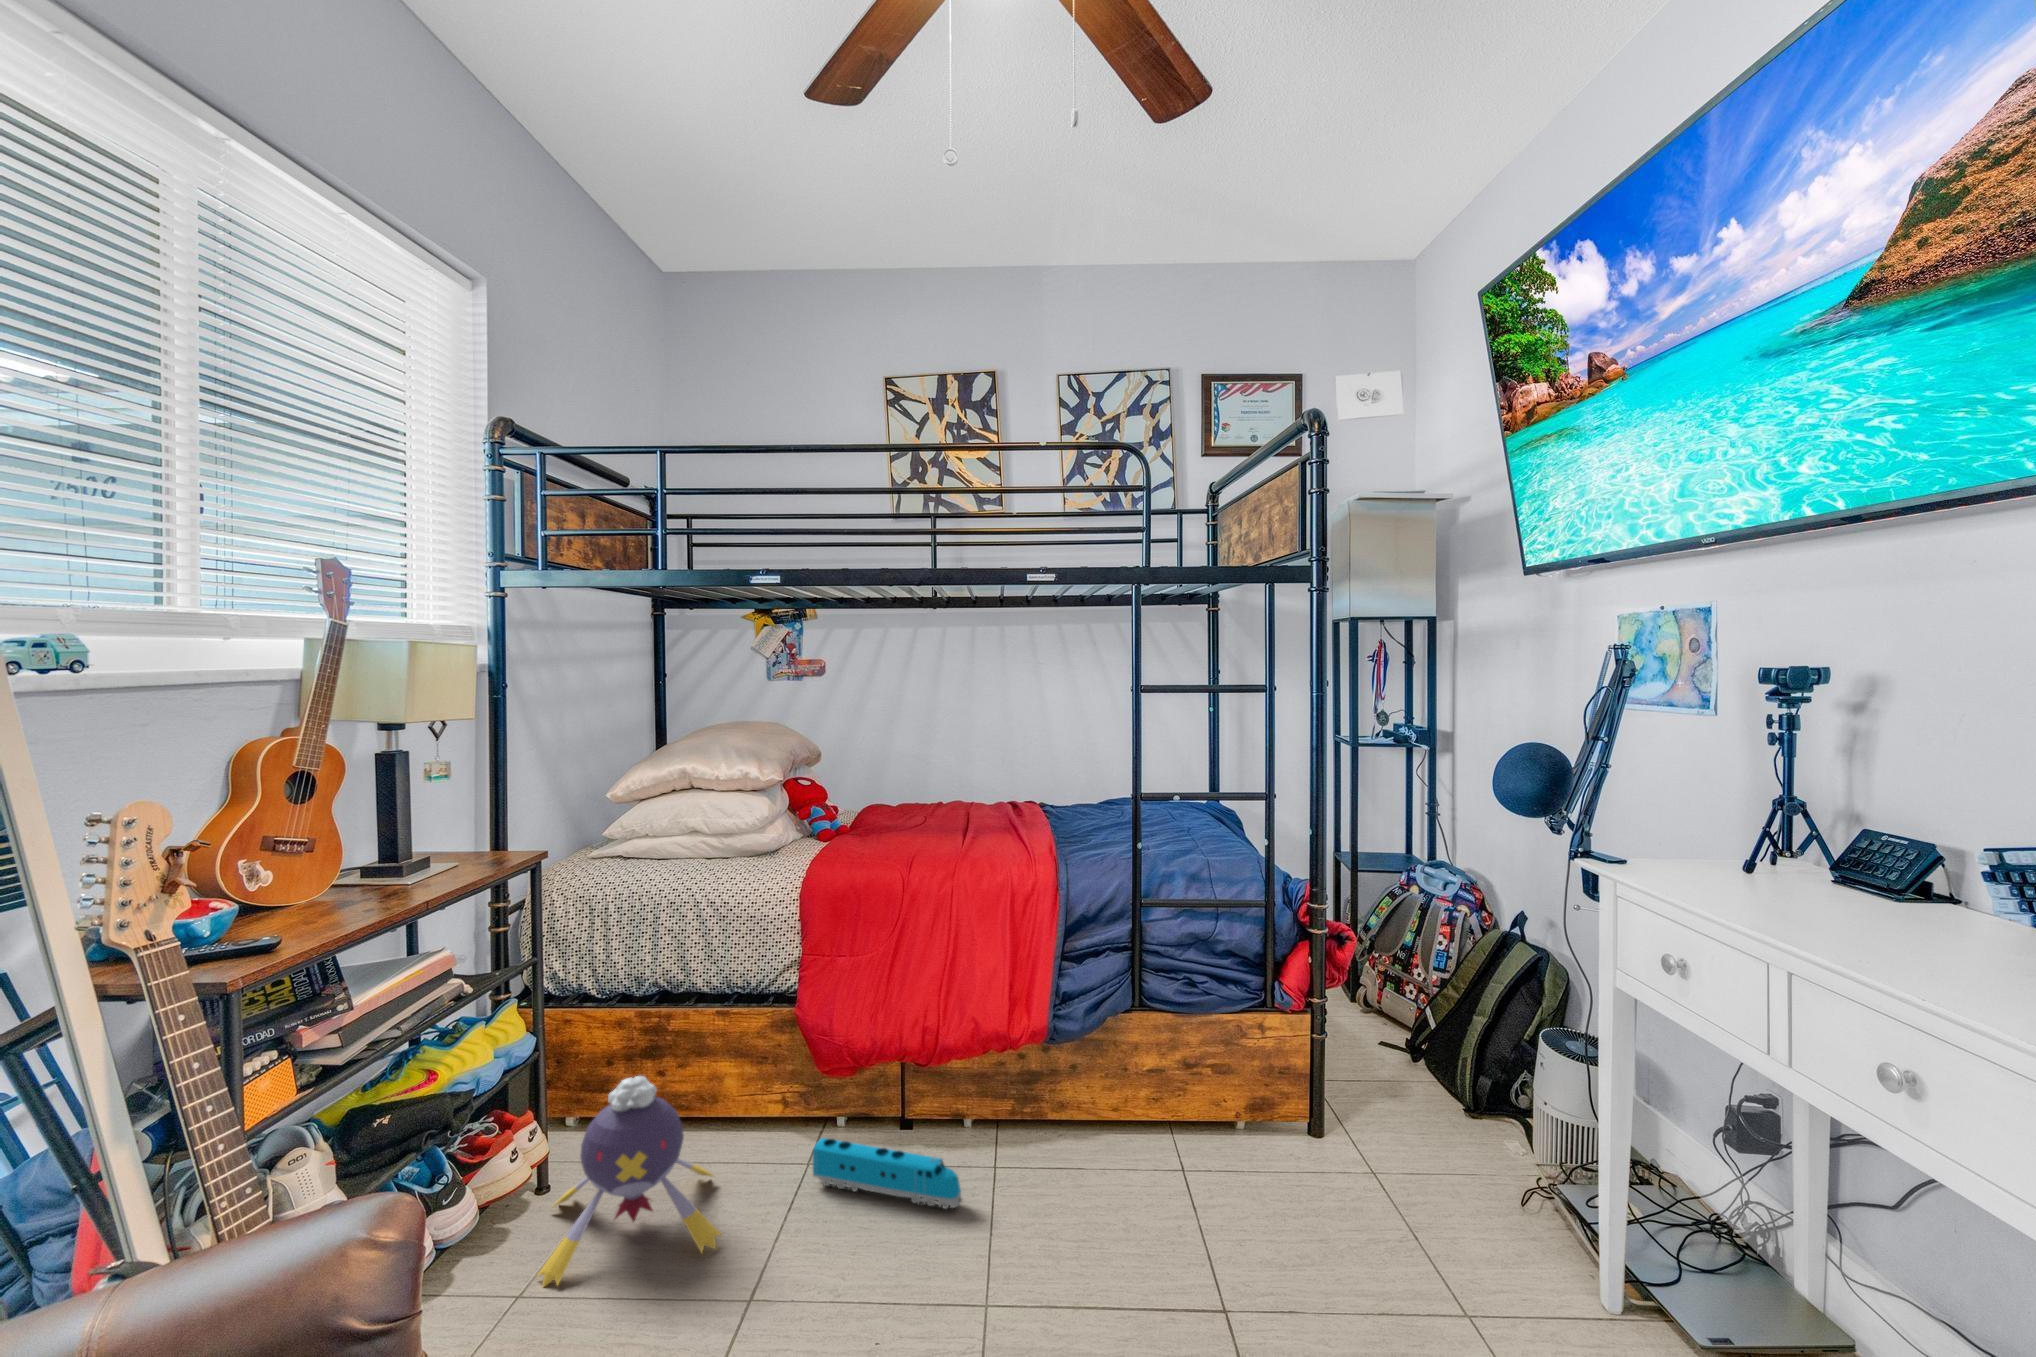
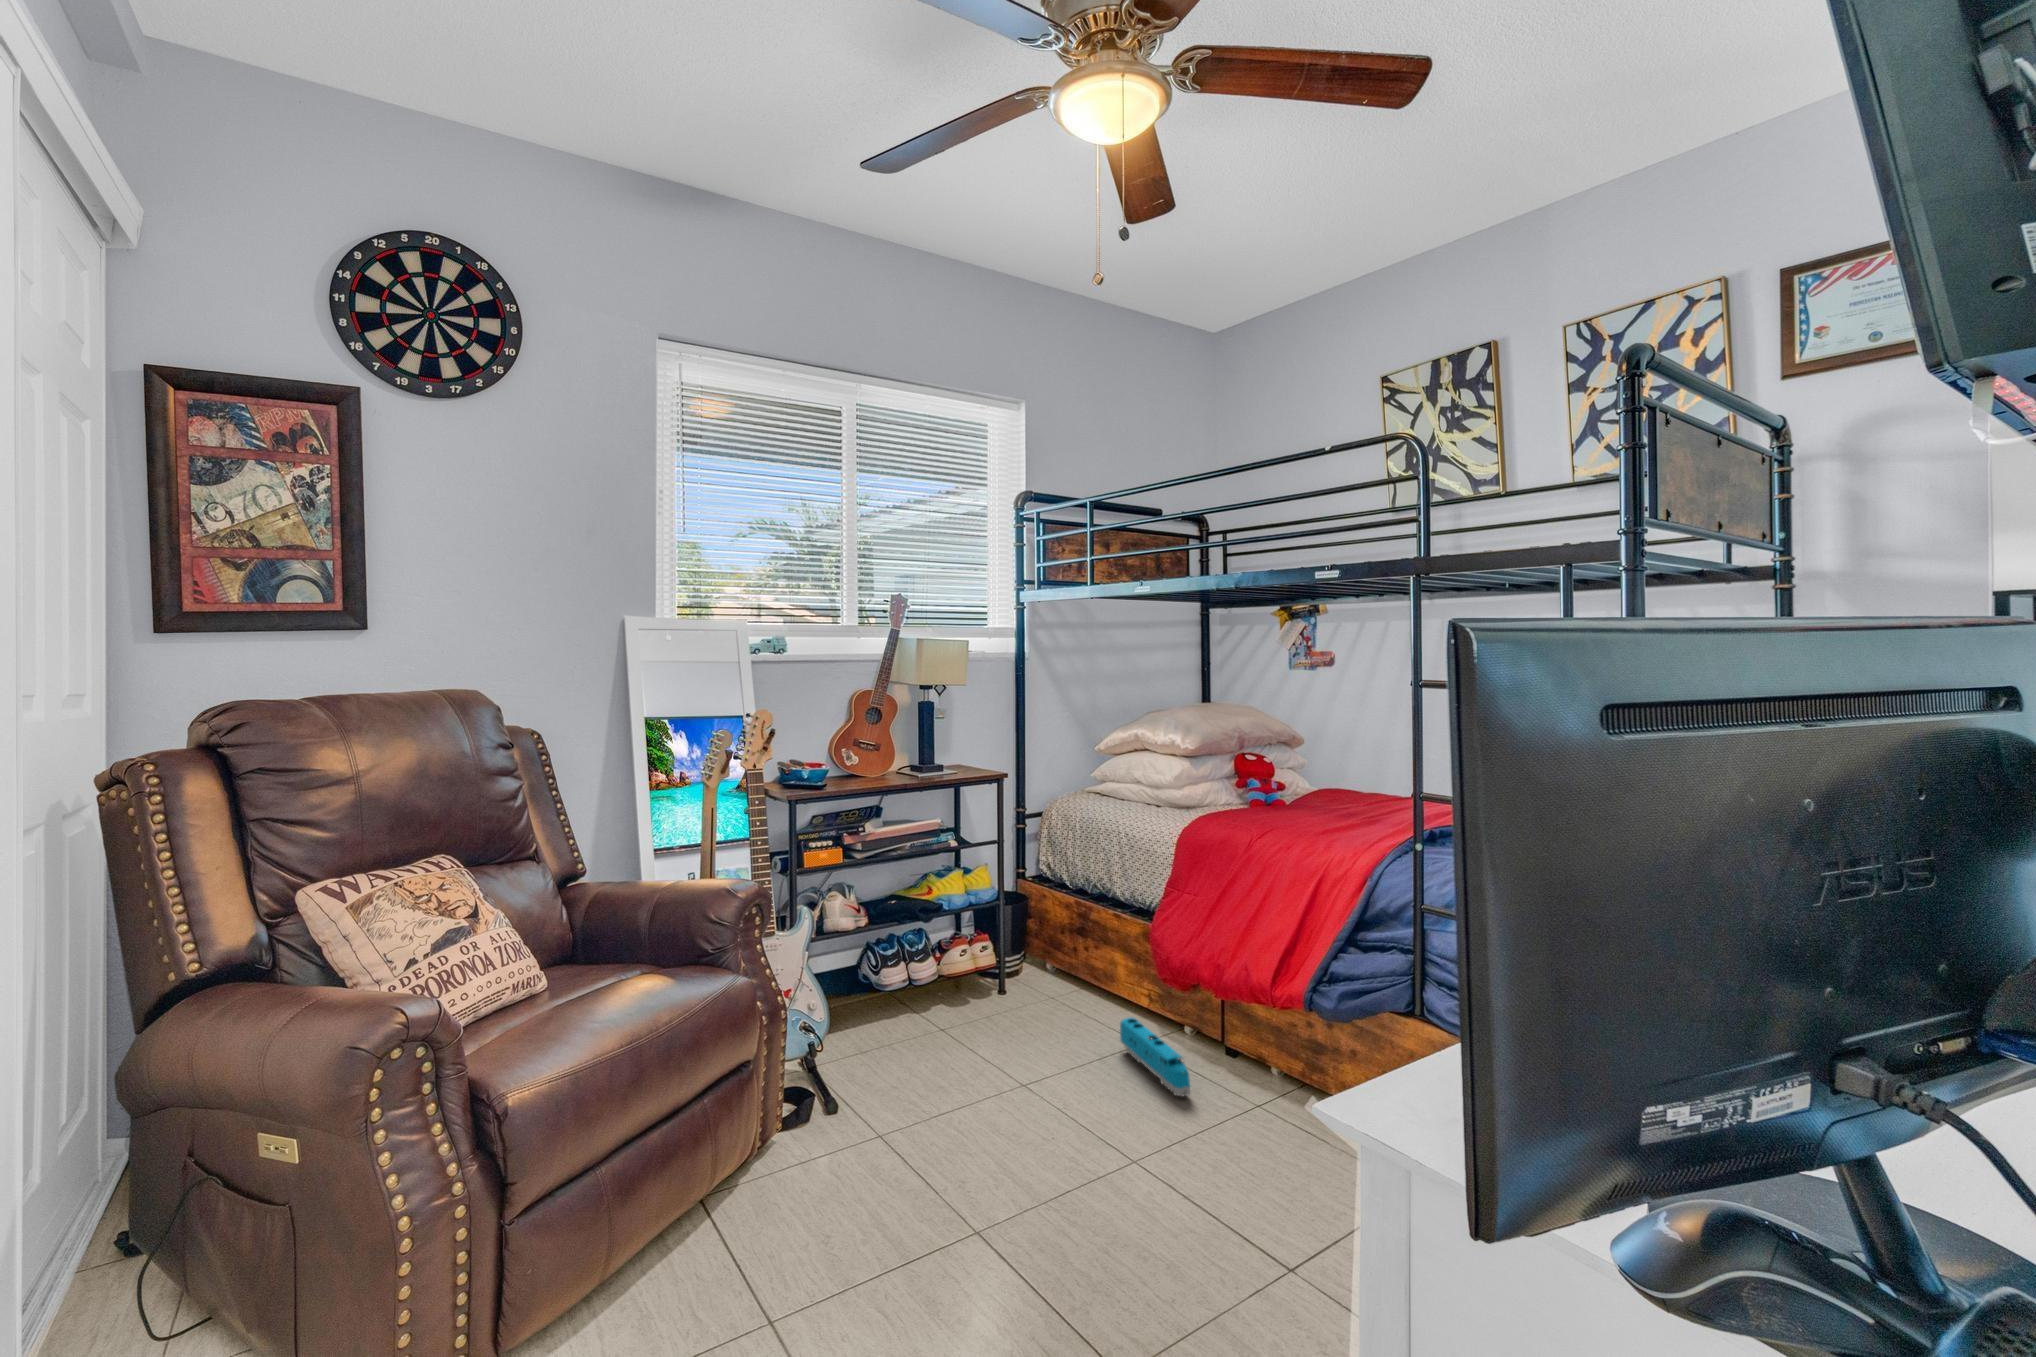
plush toy: present [537,1076,721,1287] -> none [944,926,1076,1051]

